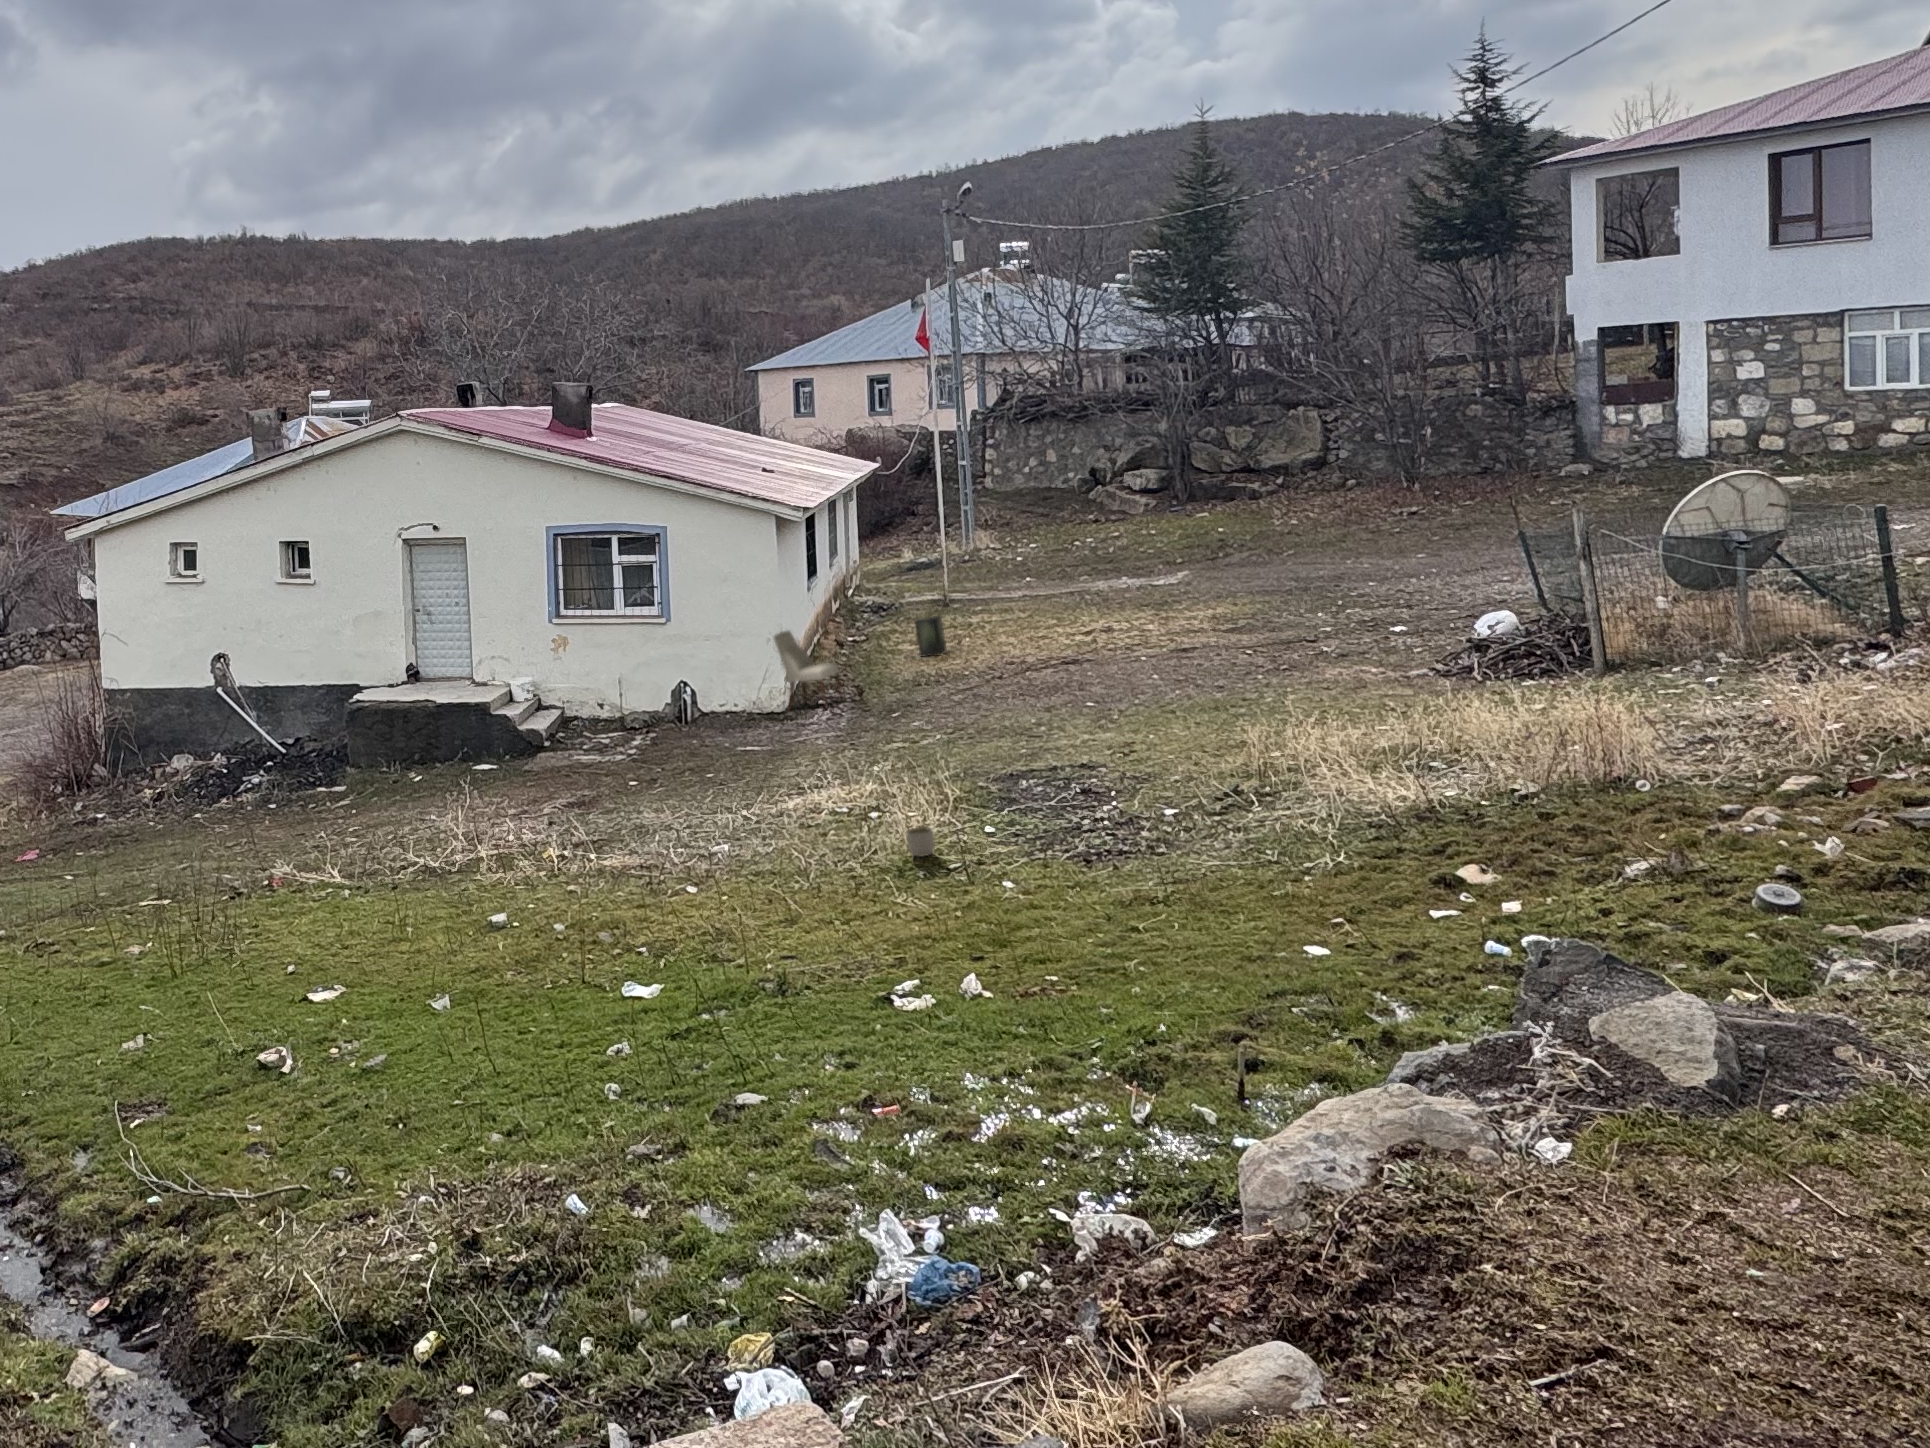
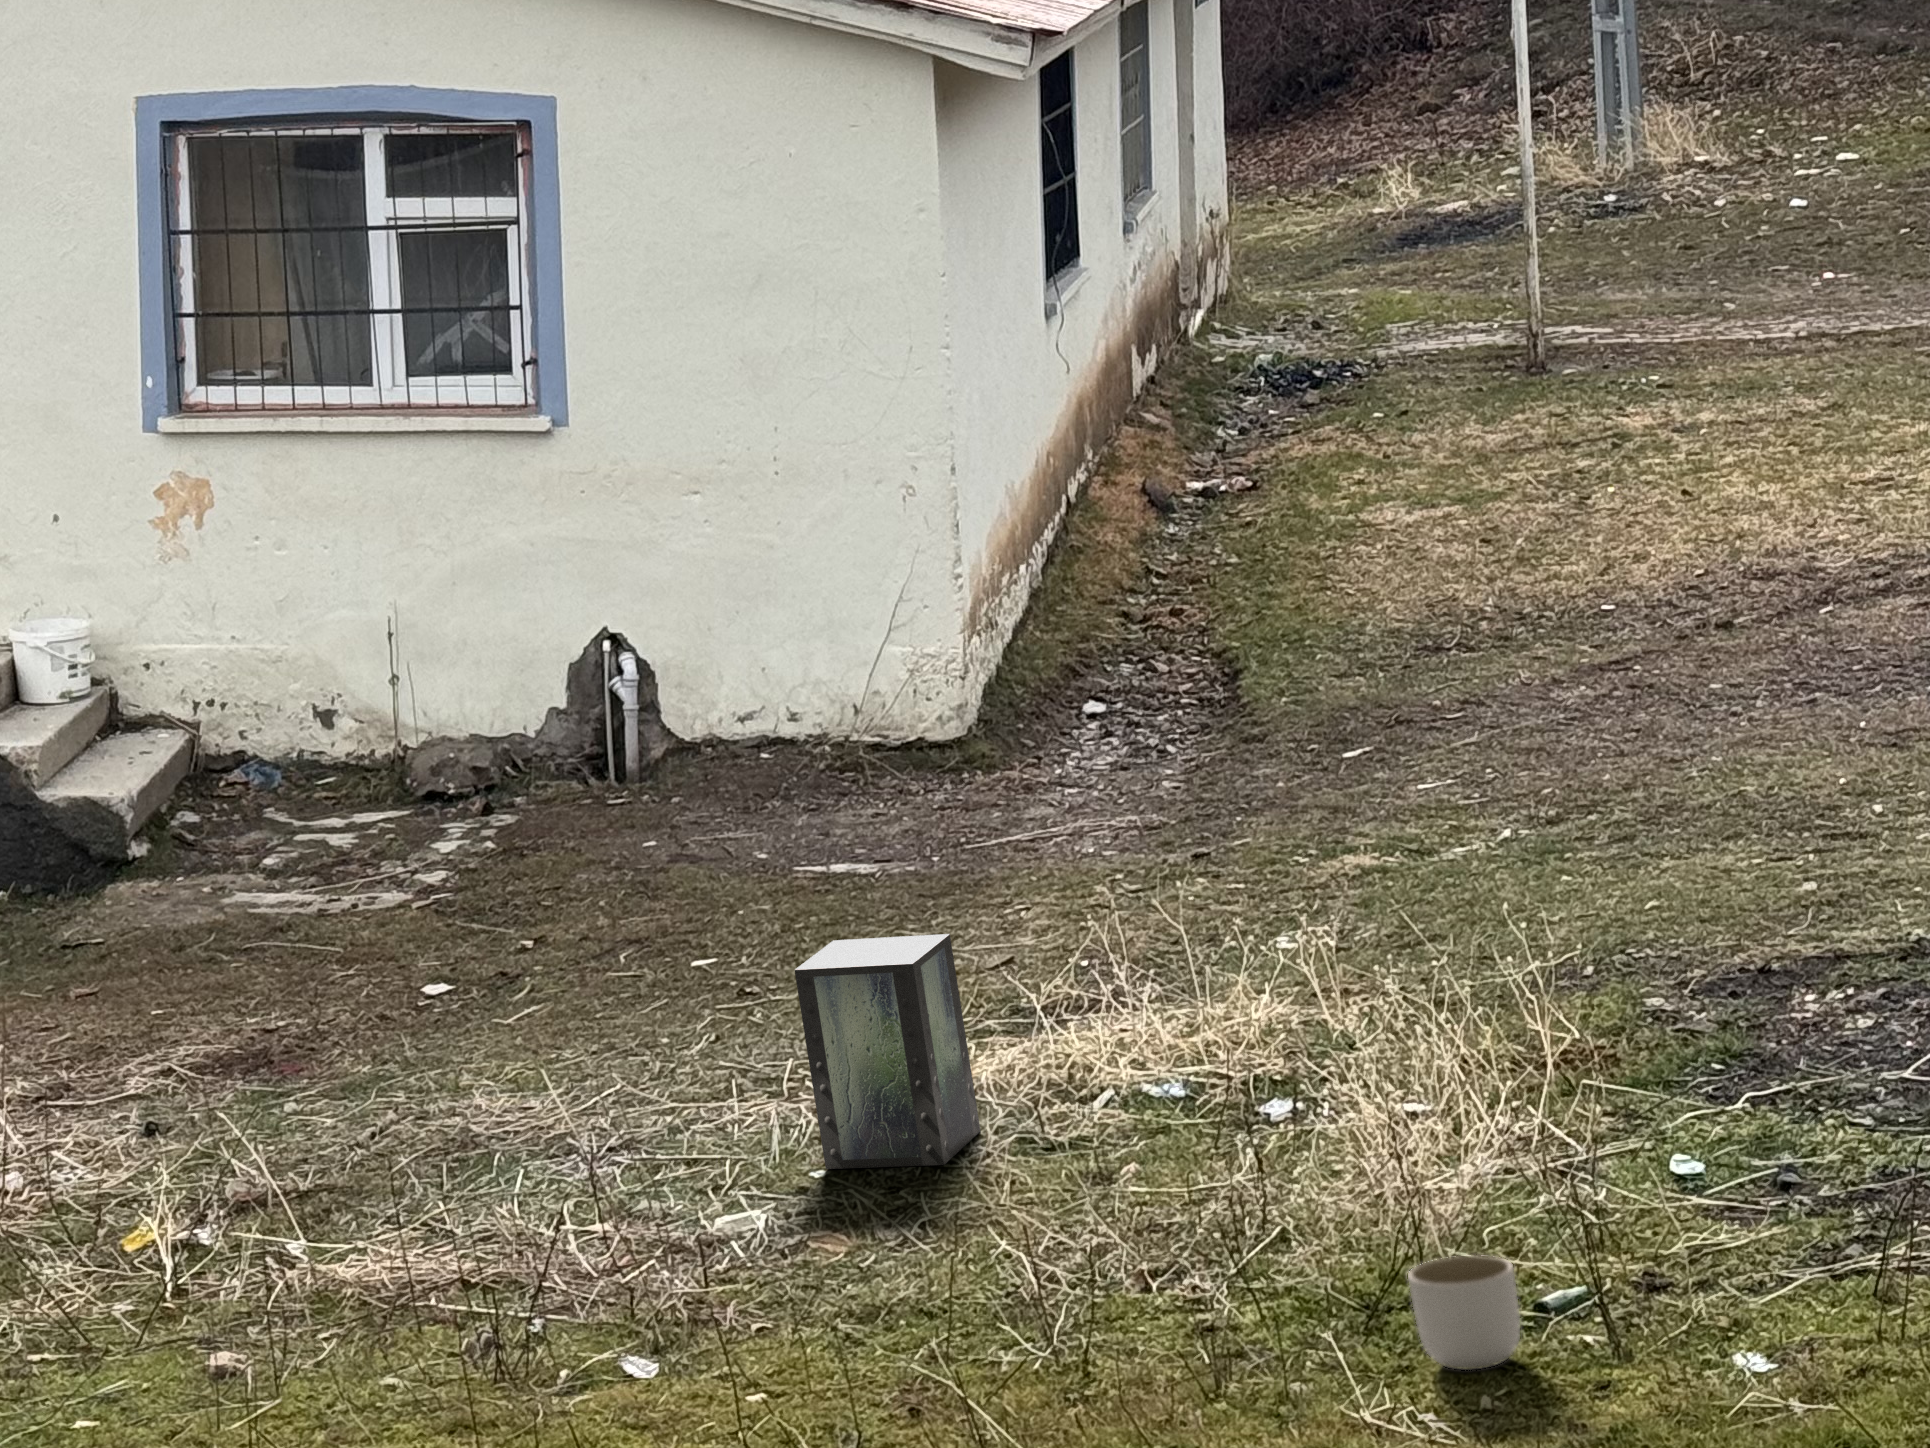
storage box: present [914,616,947,657] -> present [795,934,981,1169]
chair: present [774,630,843,709] -> none [926,456,1174,737]

